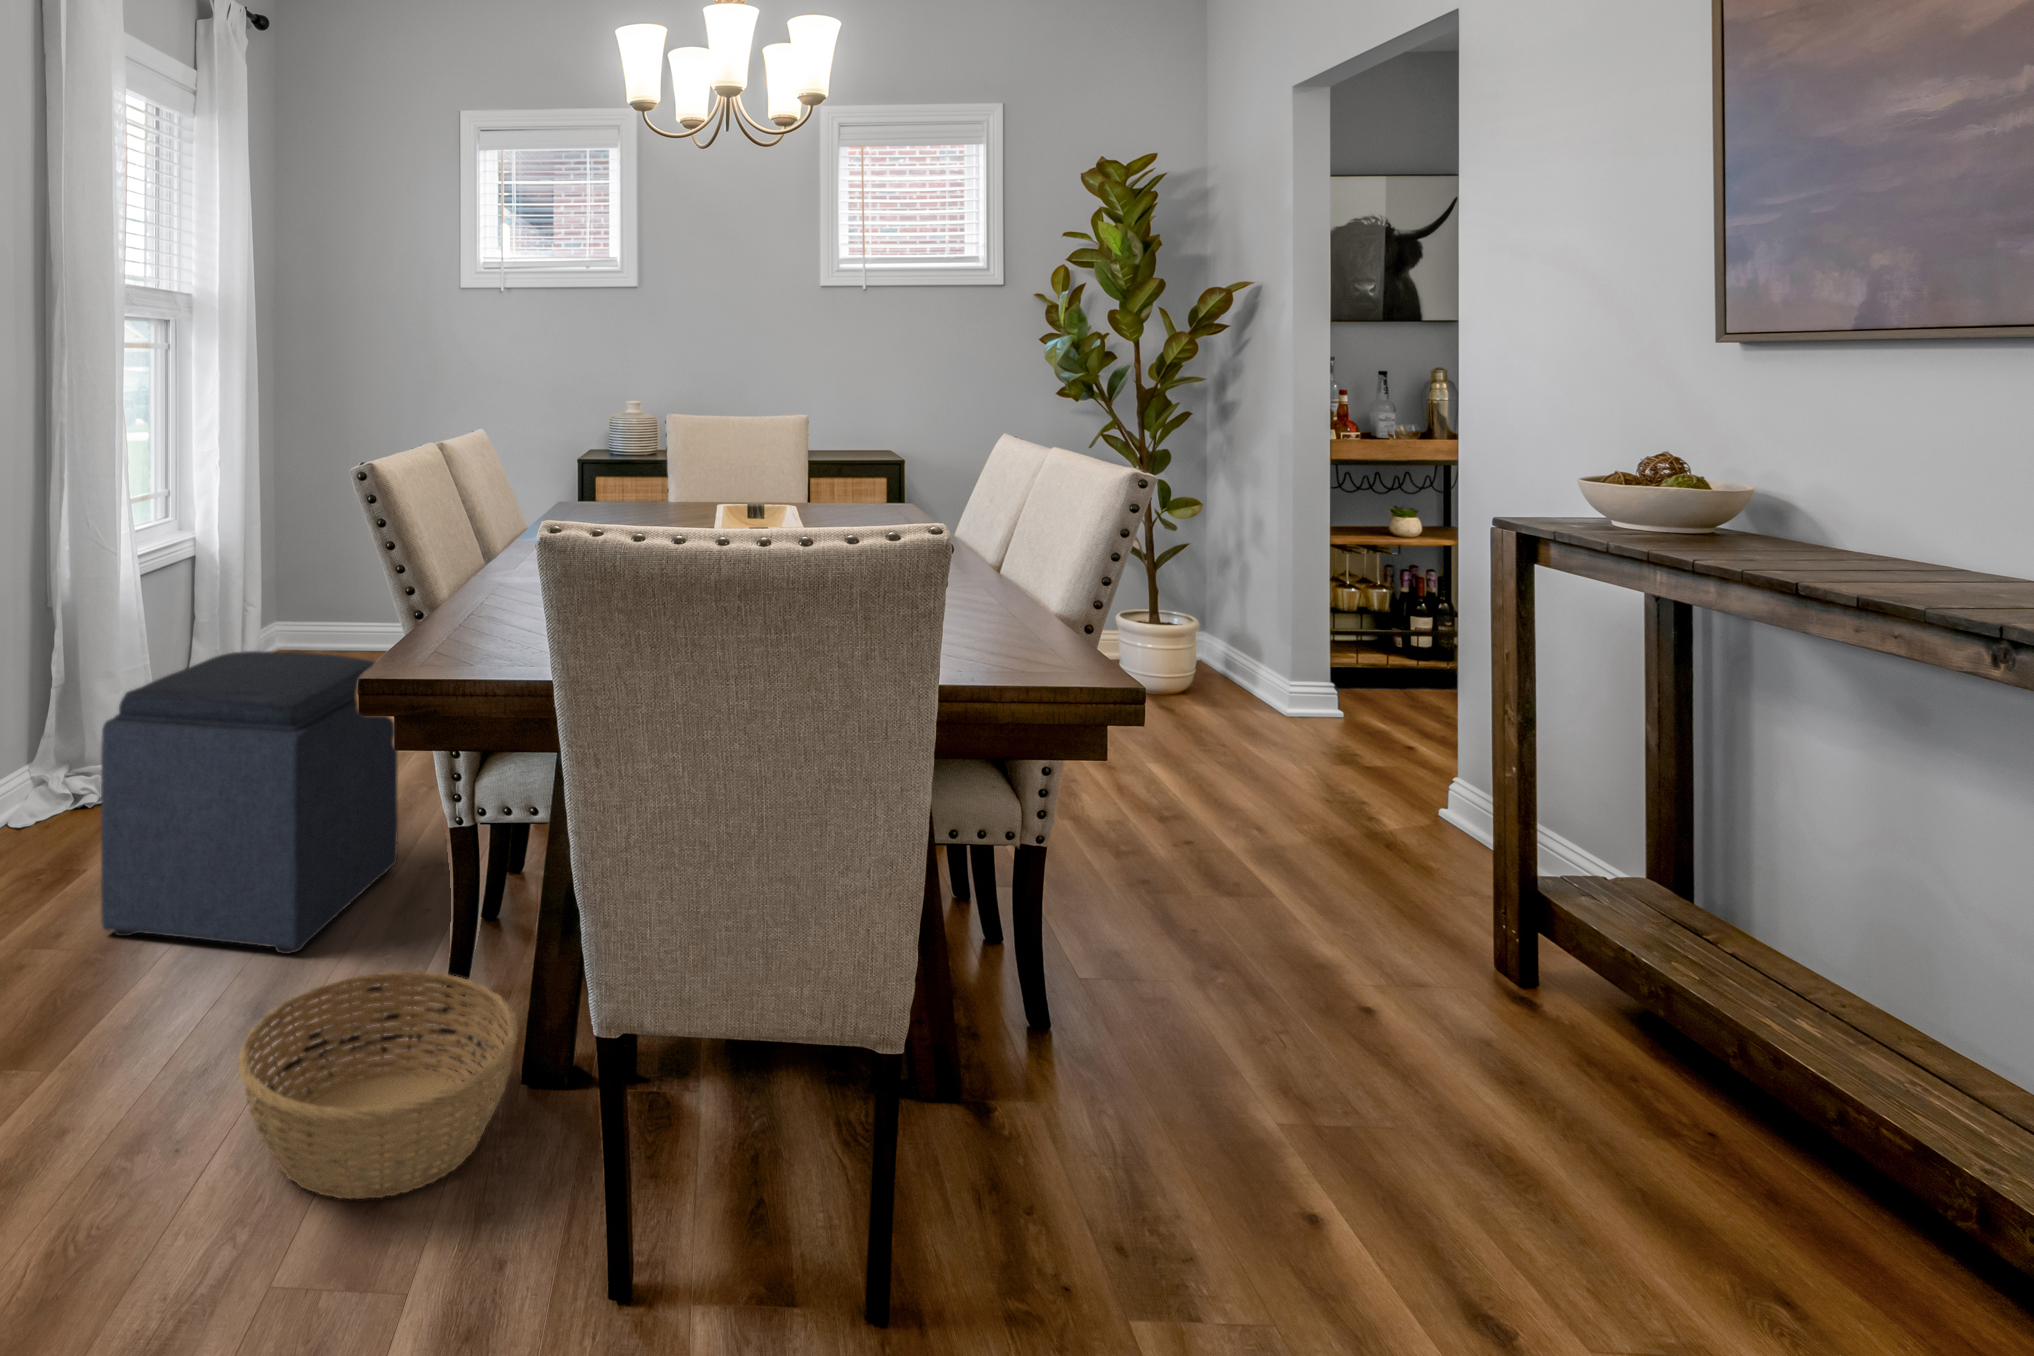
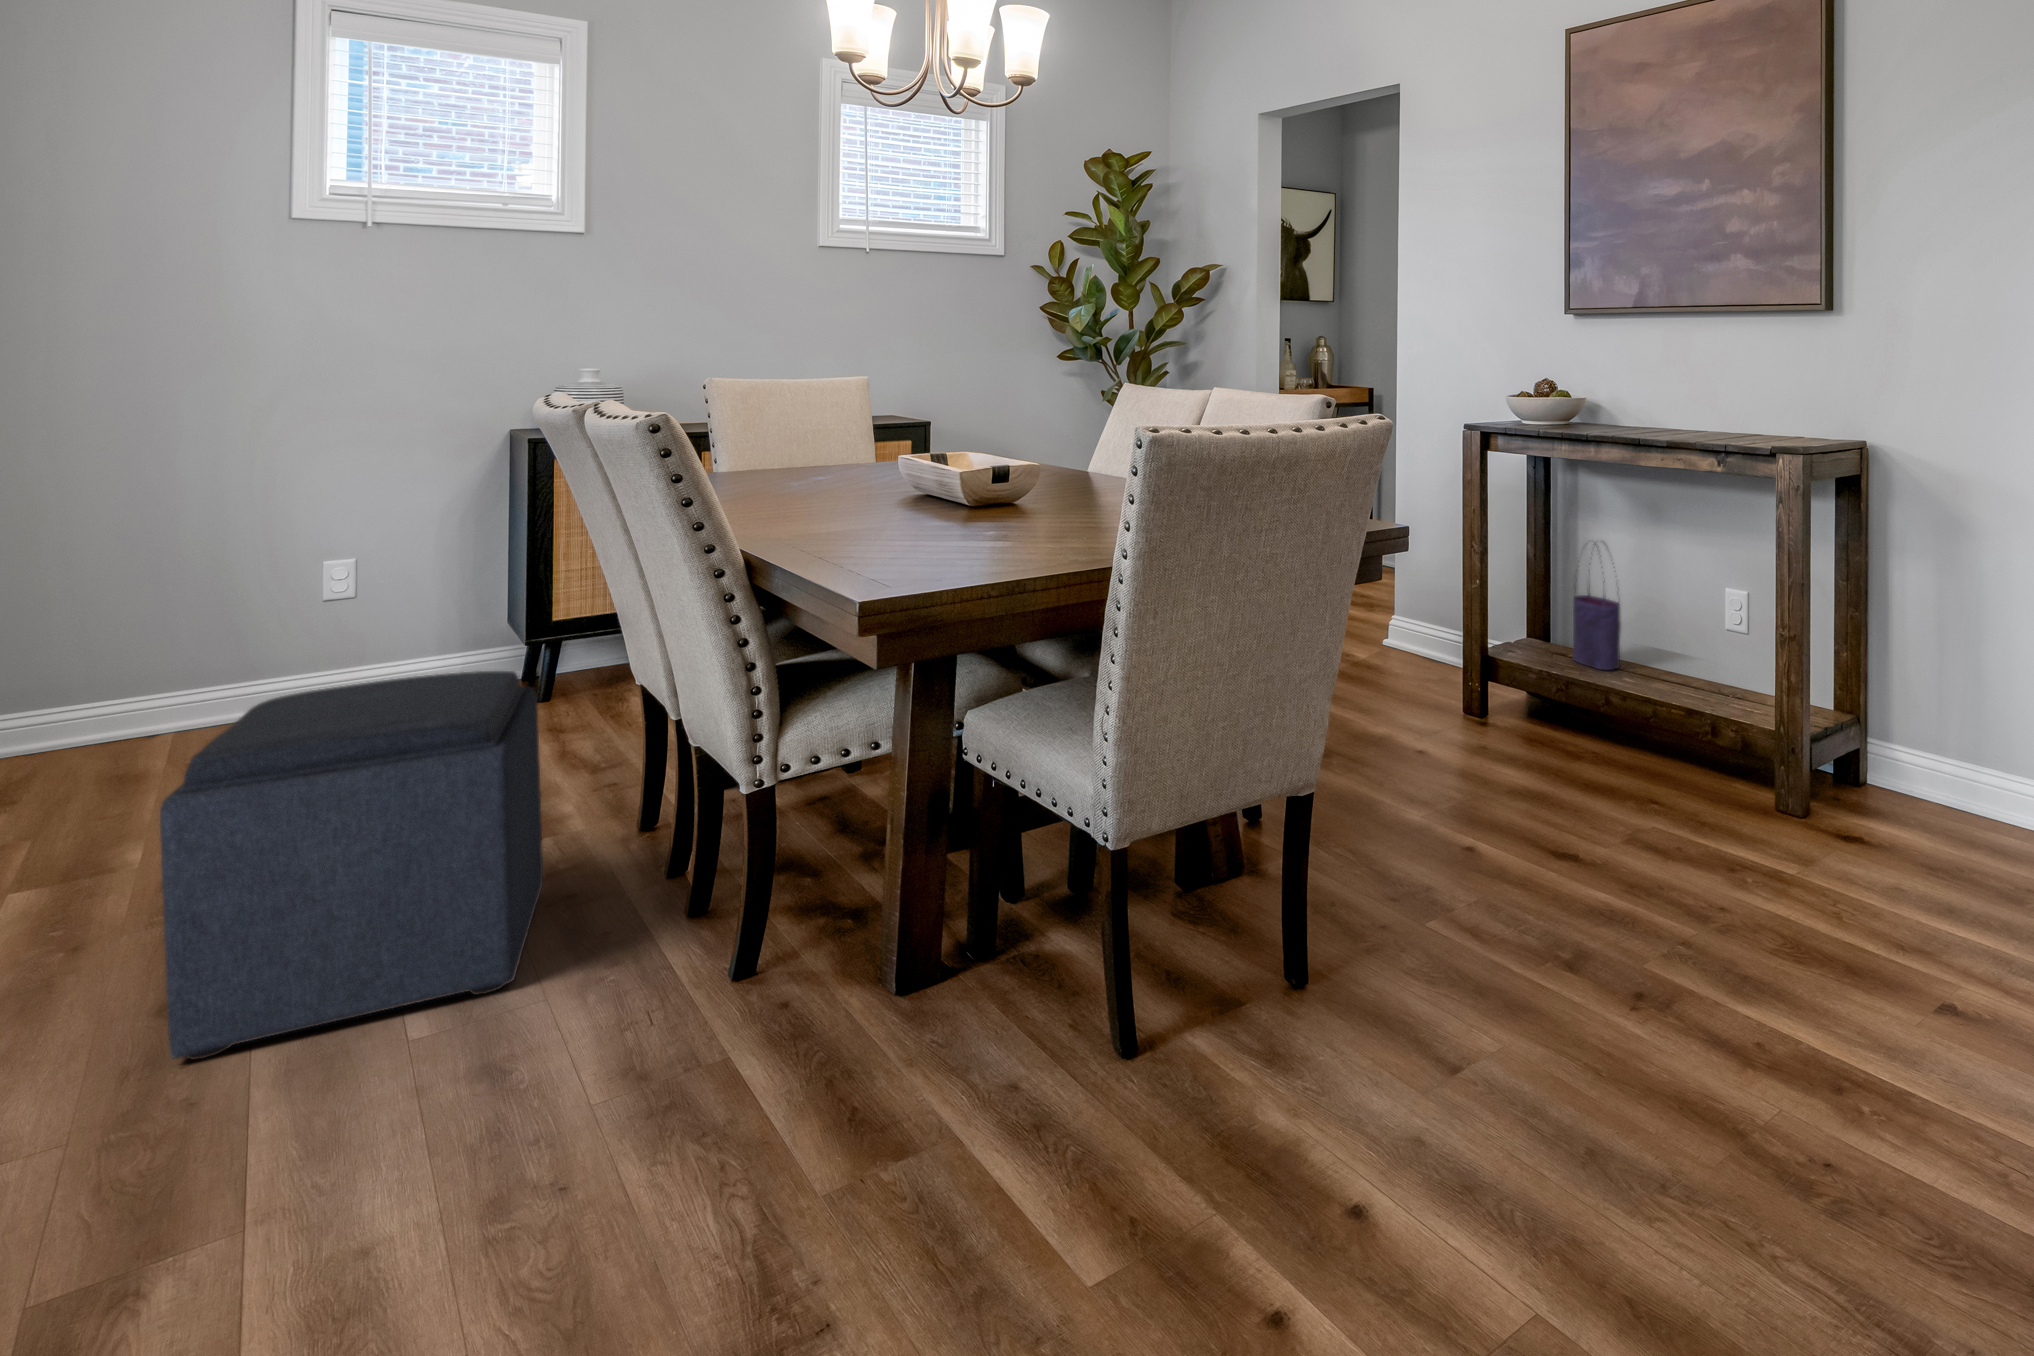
tote bag: none [1687,746,1786,993] -> present [1573,543,1621,670]
basket: present [238,972,518,1199] -> none [633,905,926,1115]

